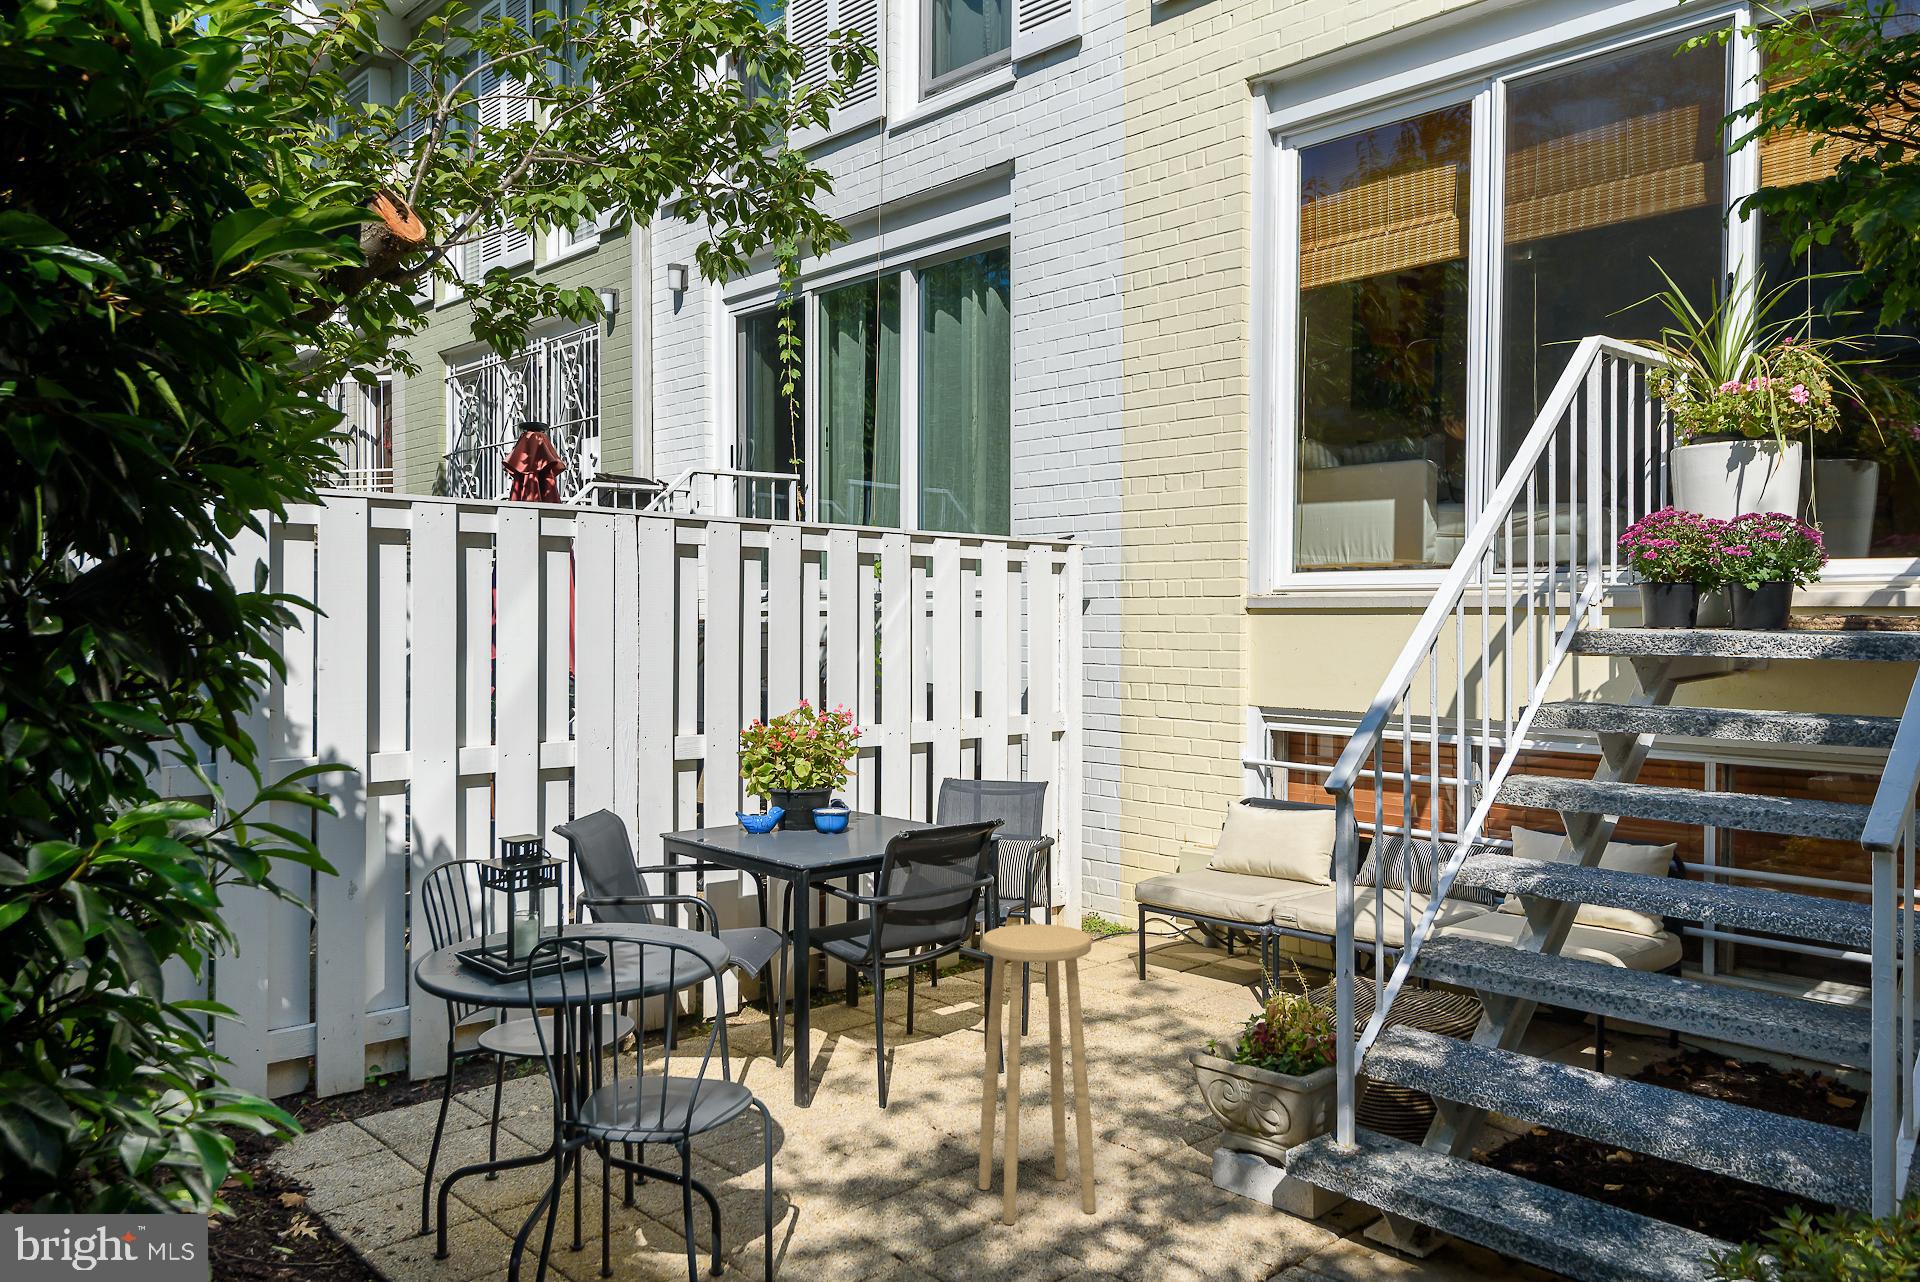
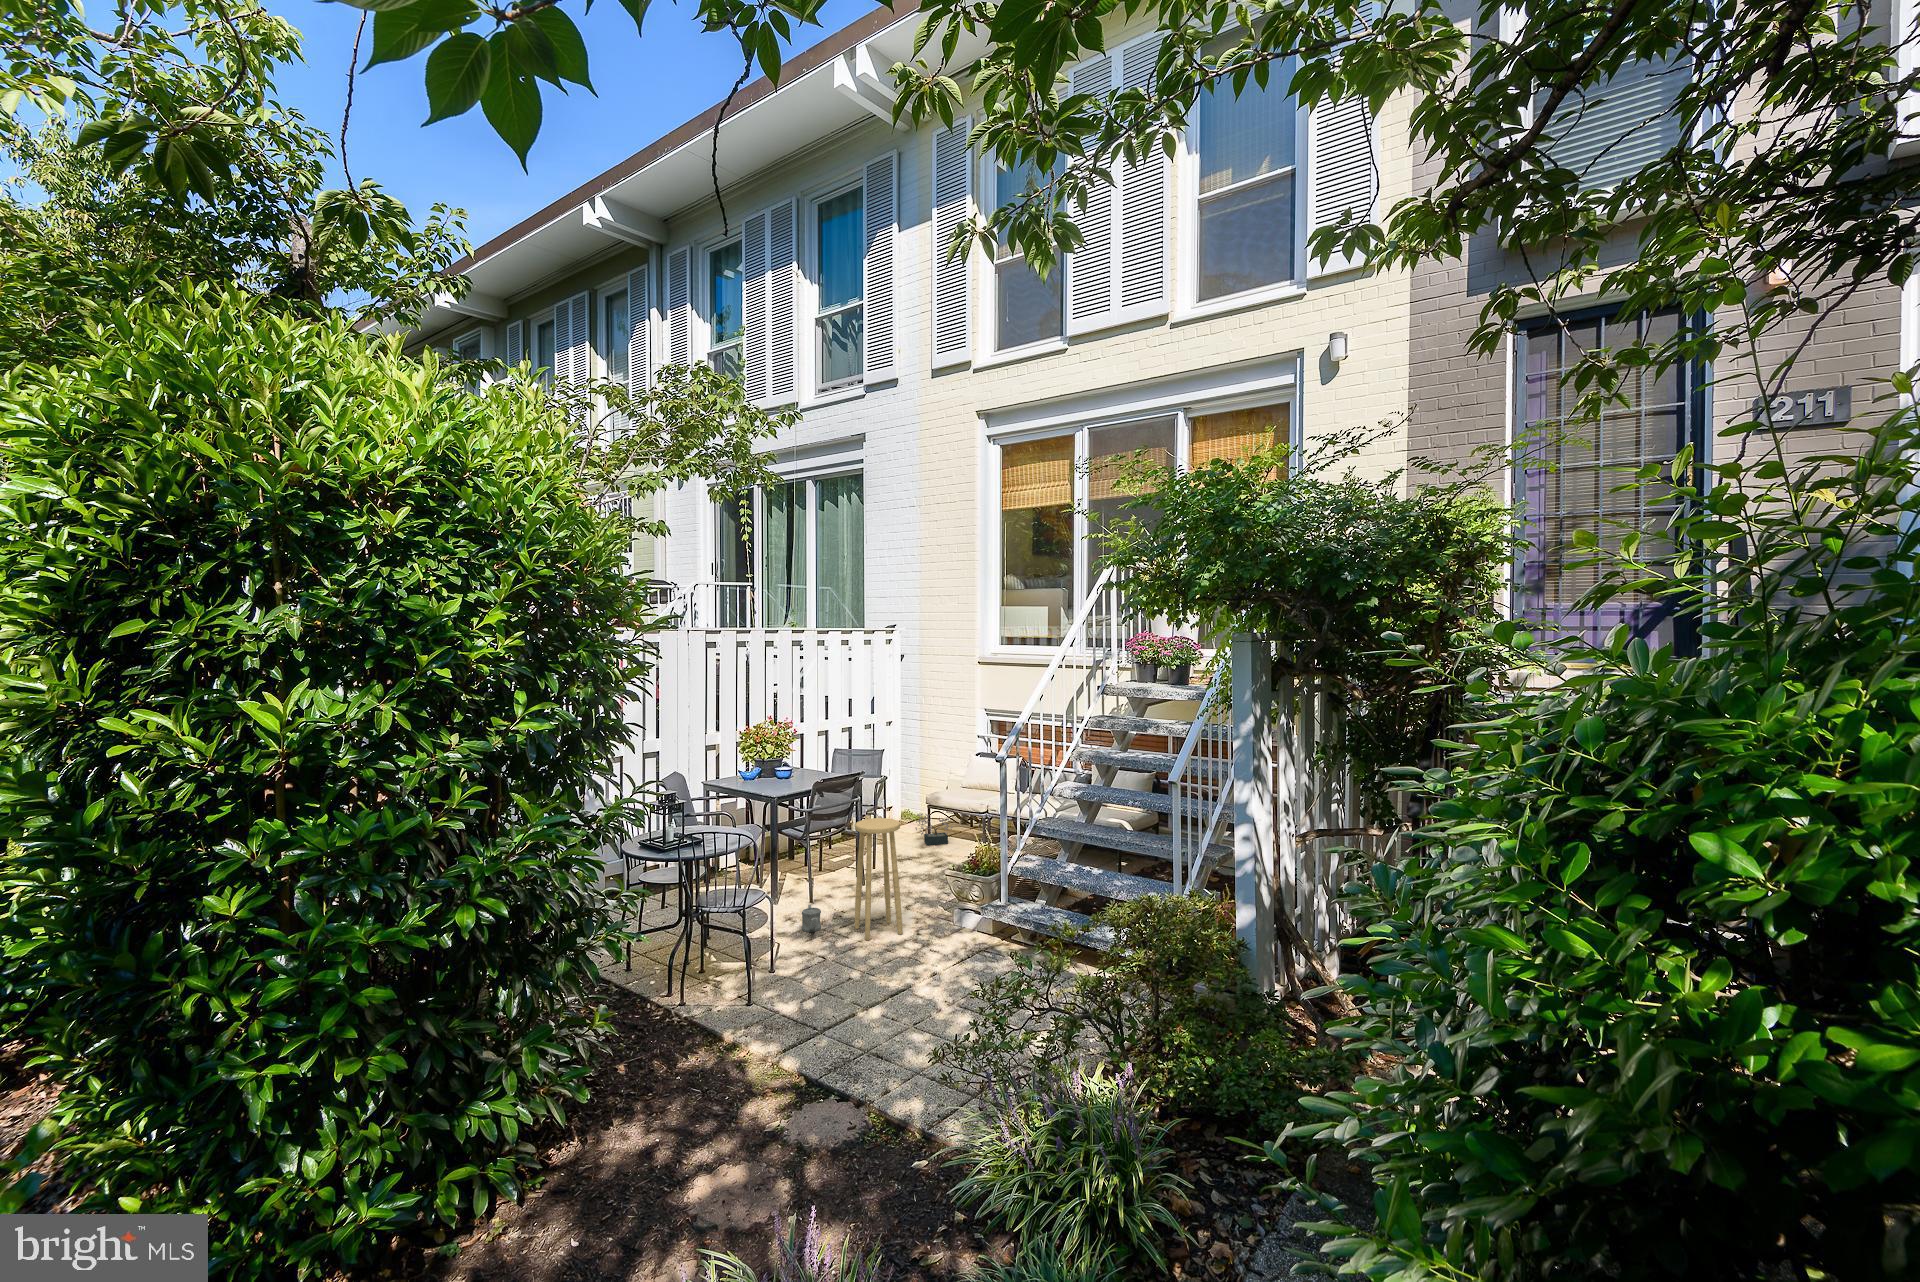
decorative plant: none [1113,919,1194,990] -> present [916,813,953,845]
watering can: none [854,1123,900,1191] -> present [802,905,821,932]

